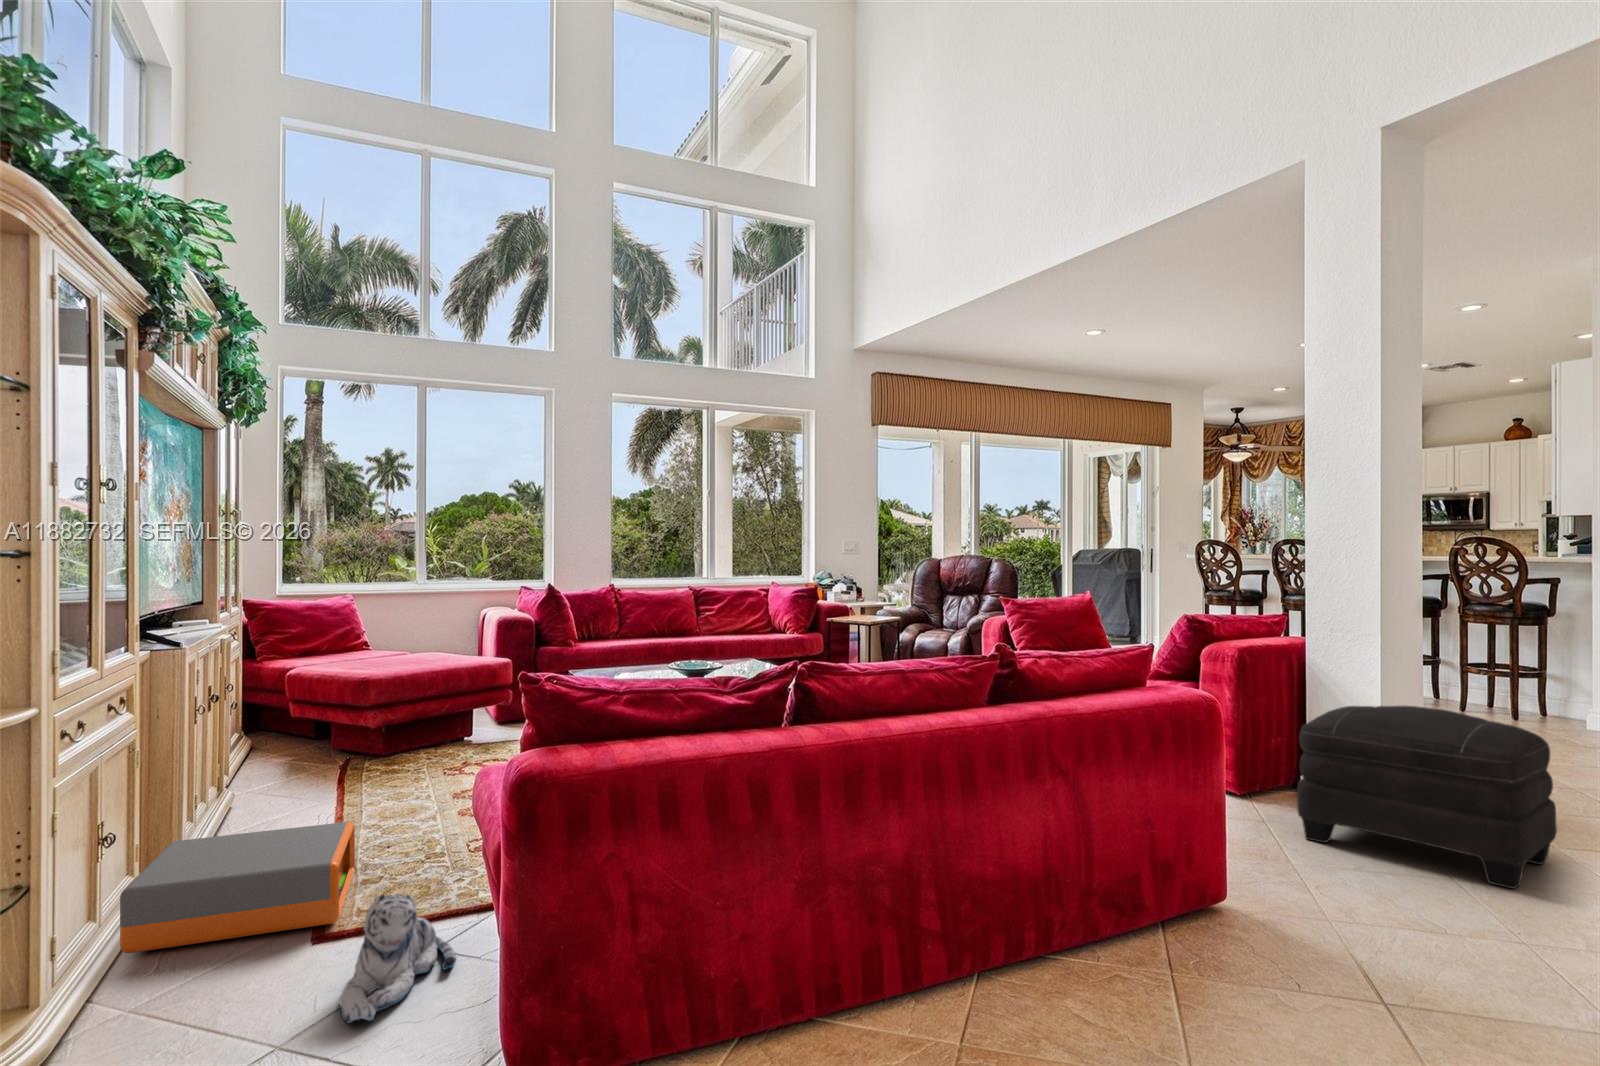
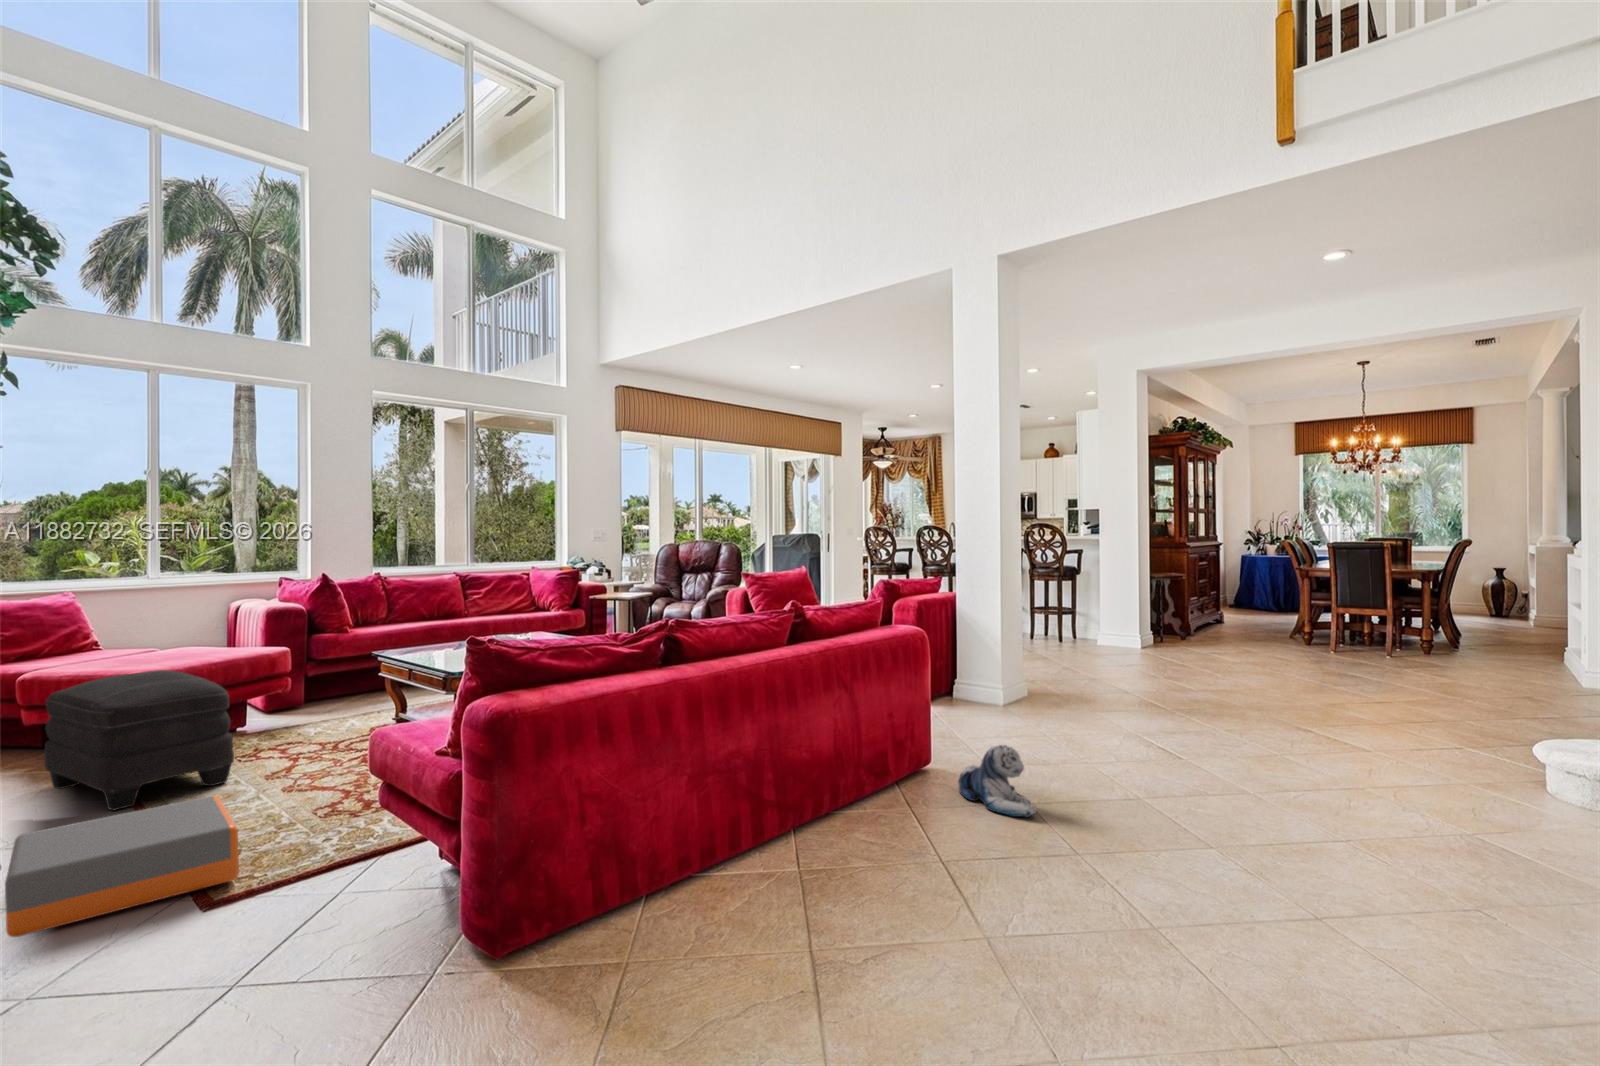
ottoman: present [1297,706,1557,889] -> present [45,670,234,811]
plush toy: present [340,894,456,1024] -> present [958,745,1037,817]

